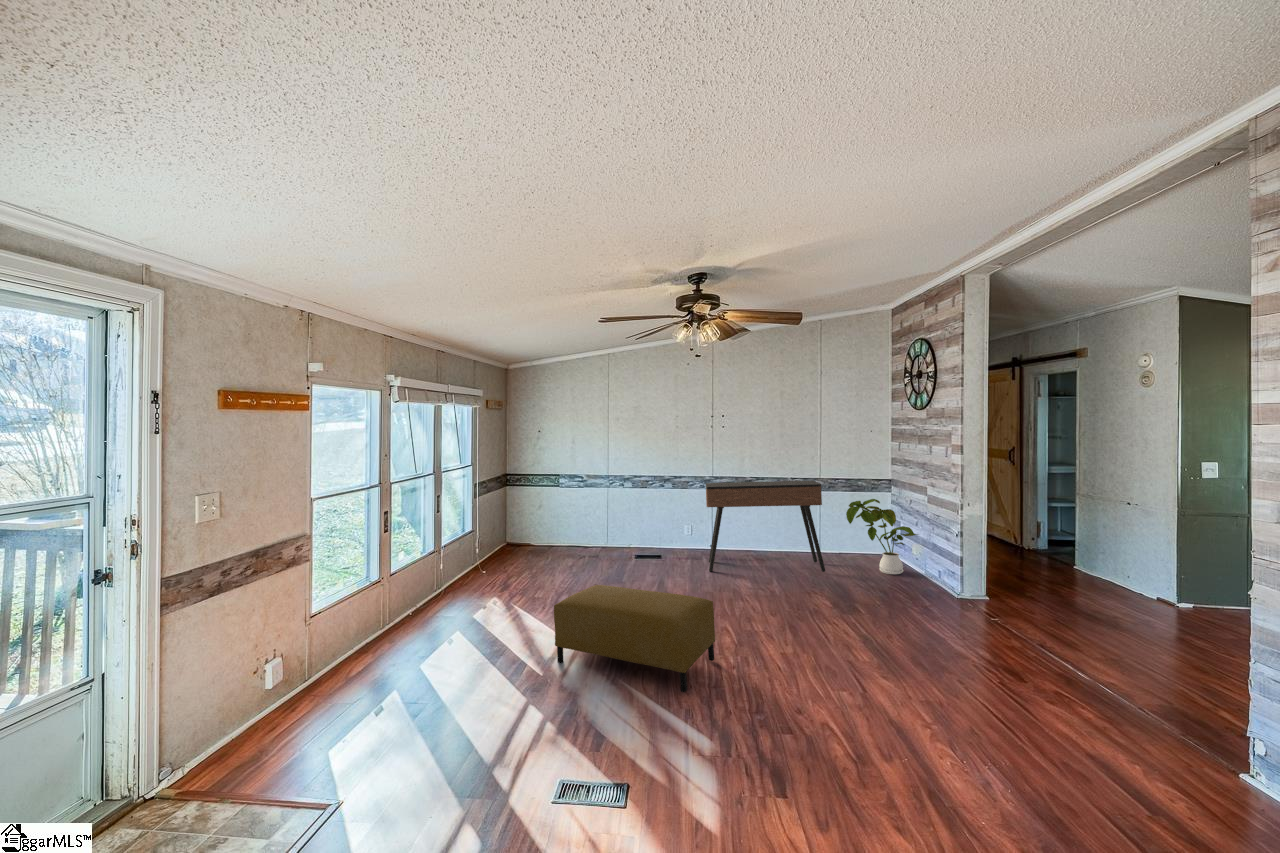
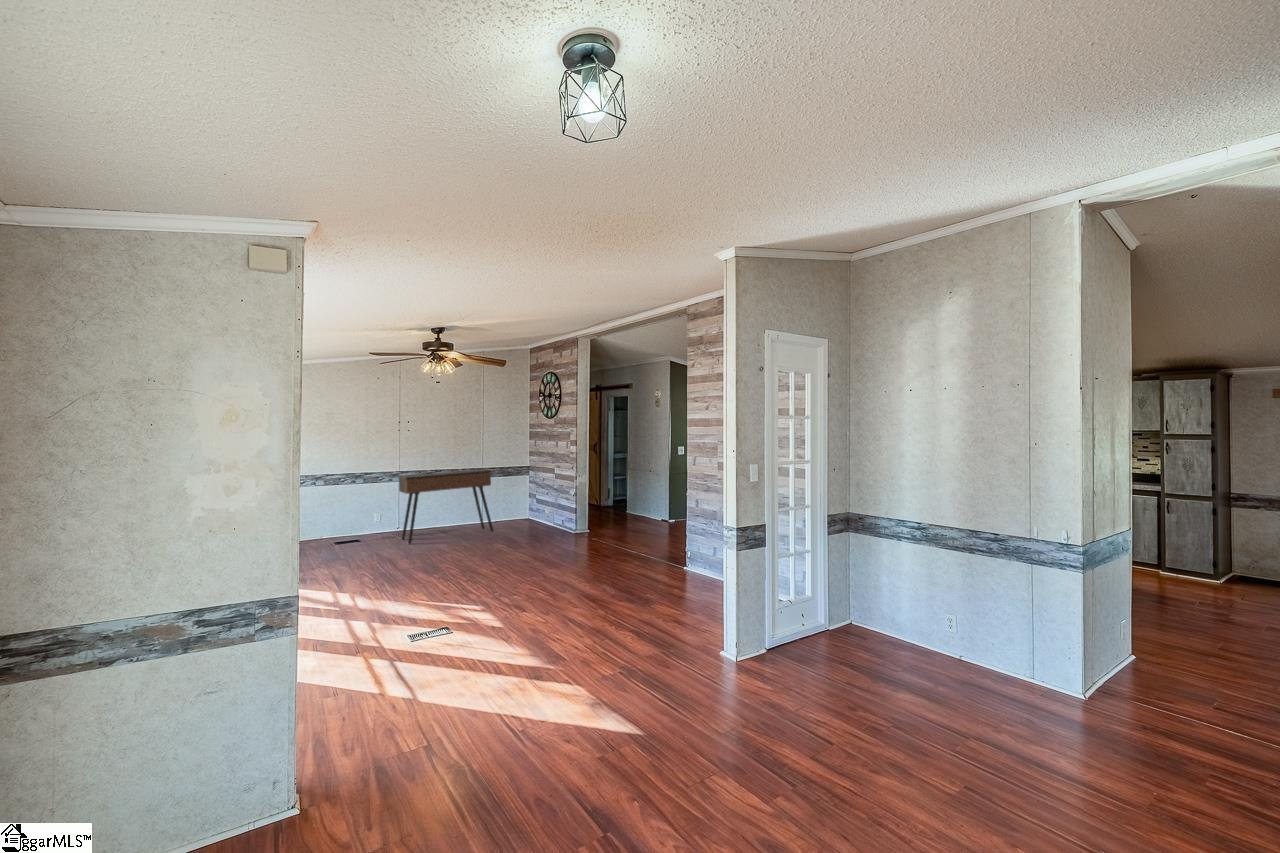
house plant: present [846,499,918,574] -> none [507,479,551,528]
ottoman: present [554,585,715,692] -> none [348,538,458,597]

